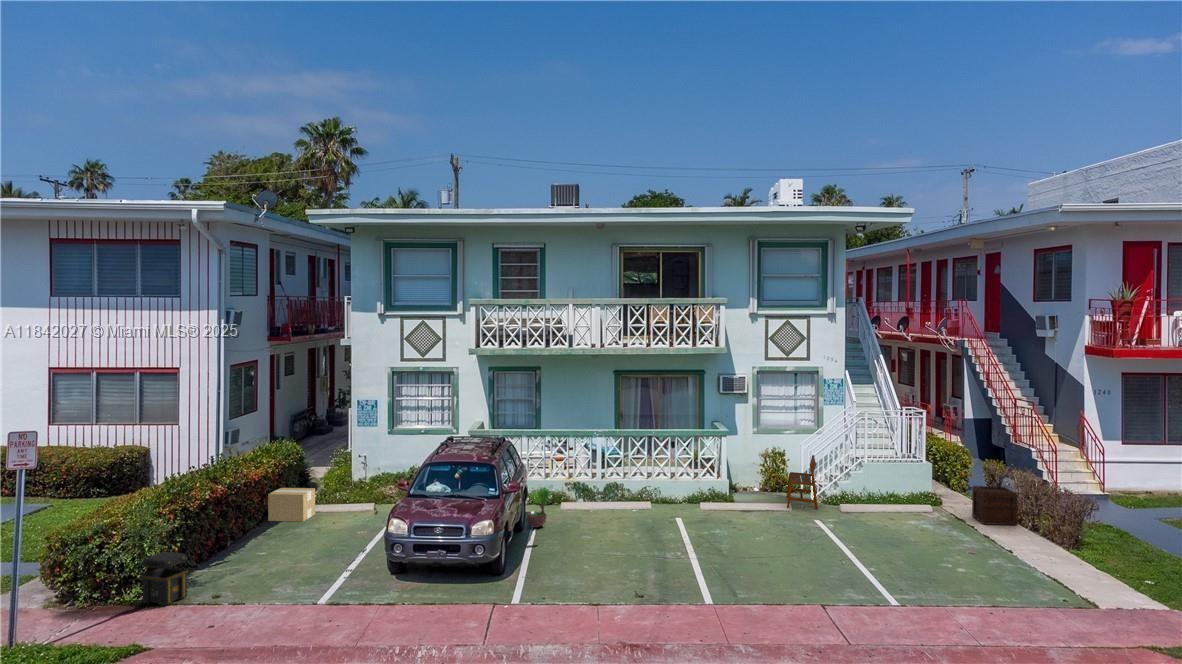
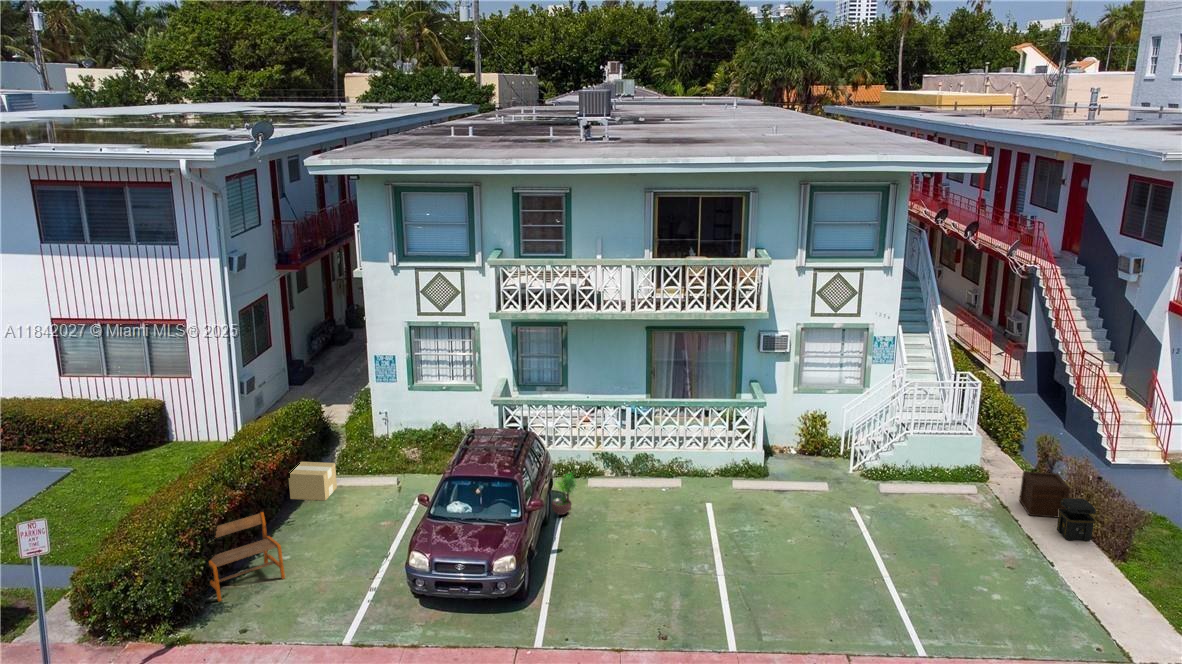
bench: present [787,455,818,509] -> present [209,512,285,601]
toolbox: present [141,552,188,606] -> present [1057,498,1096,541]

